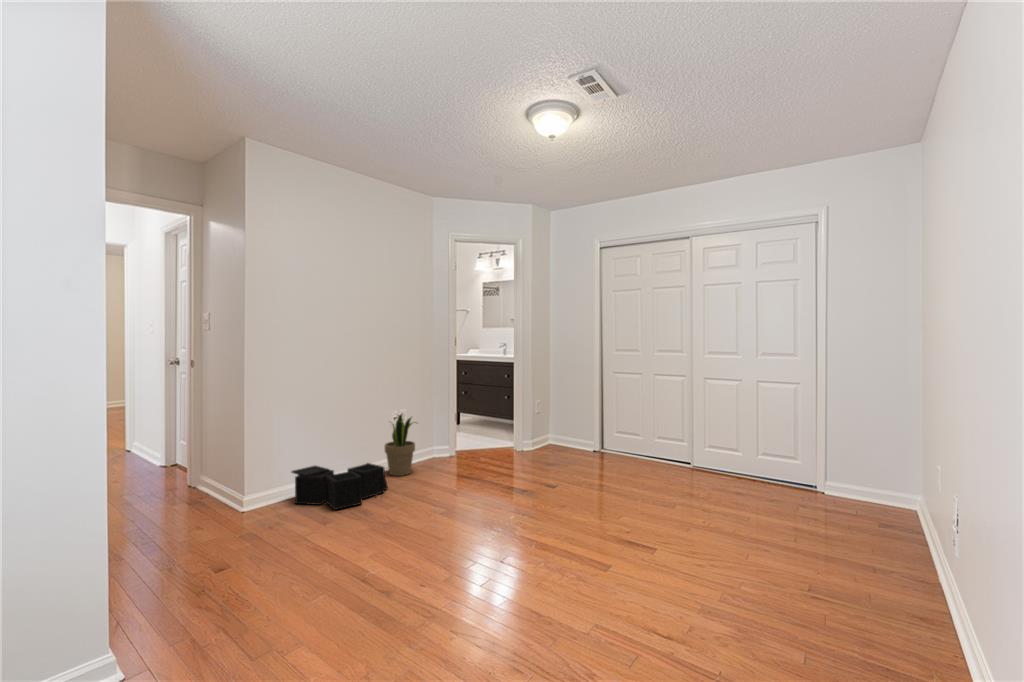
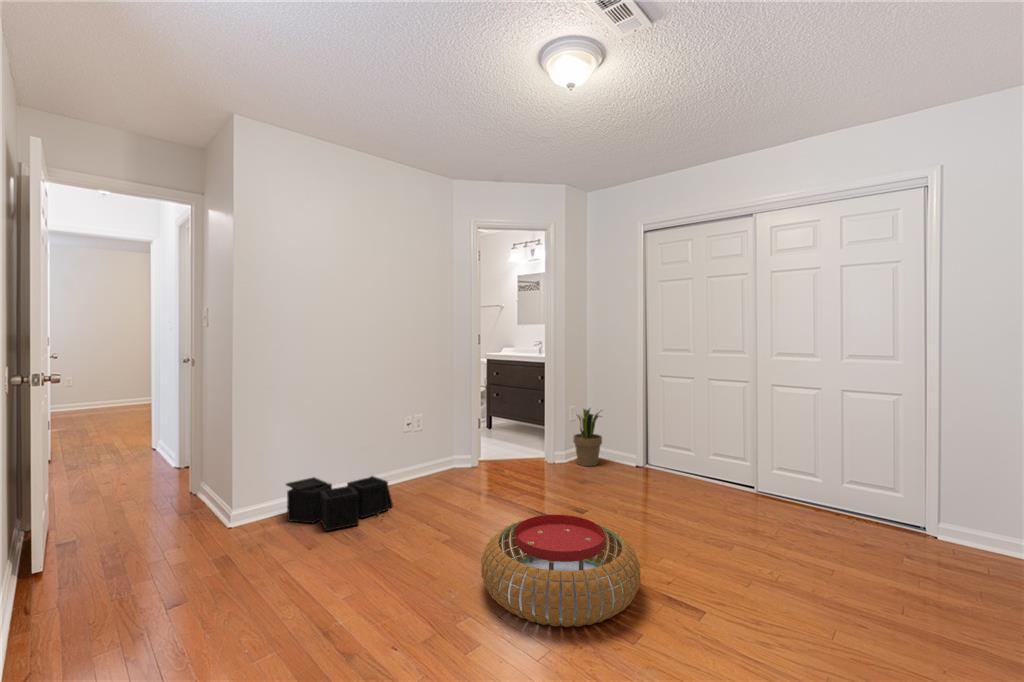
potted plant: present [385,414,416,476] -> present [573,409,602,466]
pouf: none [482,484,609,565] -> present [481,515,641,627]

